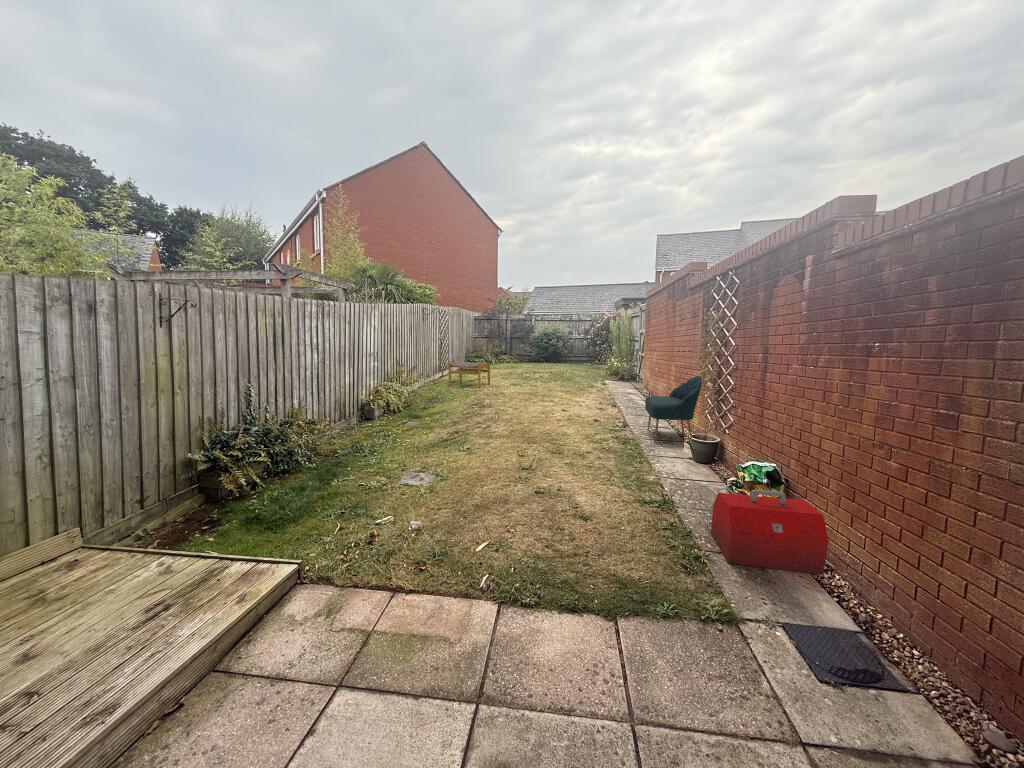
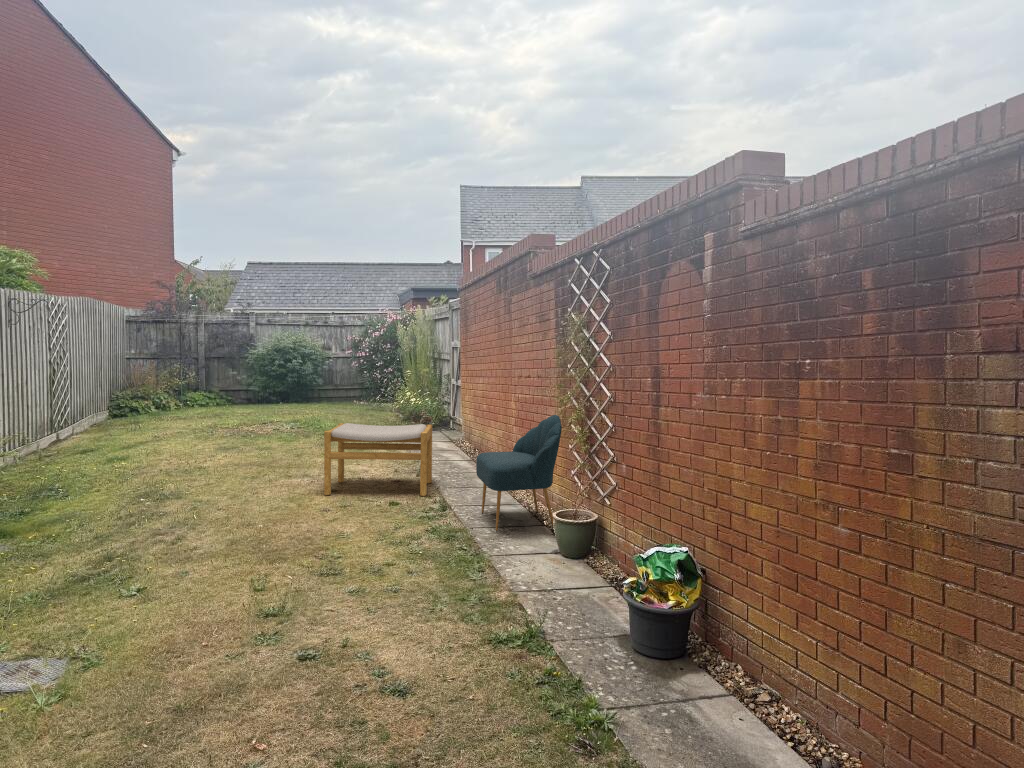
footstool: present [448,361,490,388] -> present [324,423,432,496]
toolbox: present [711,489,829,575] -> none [610,589,769,725]

